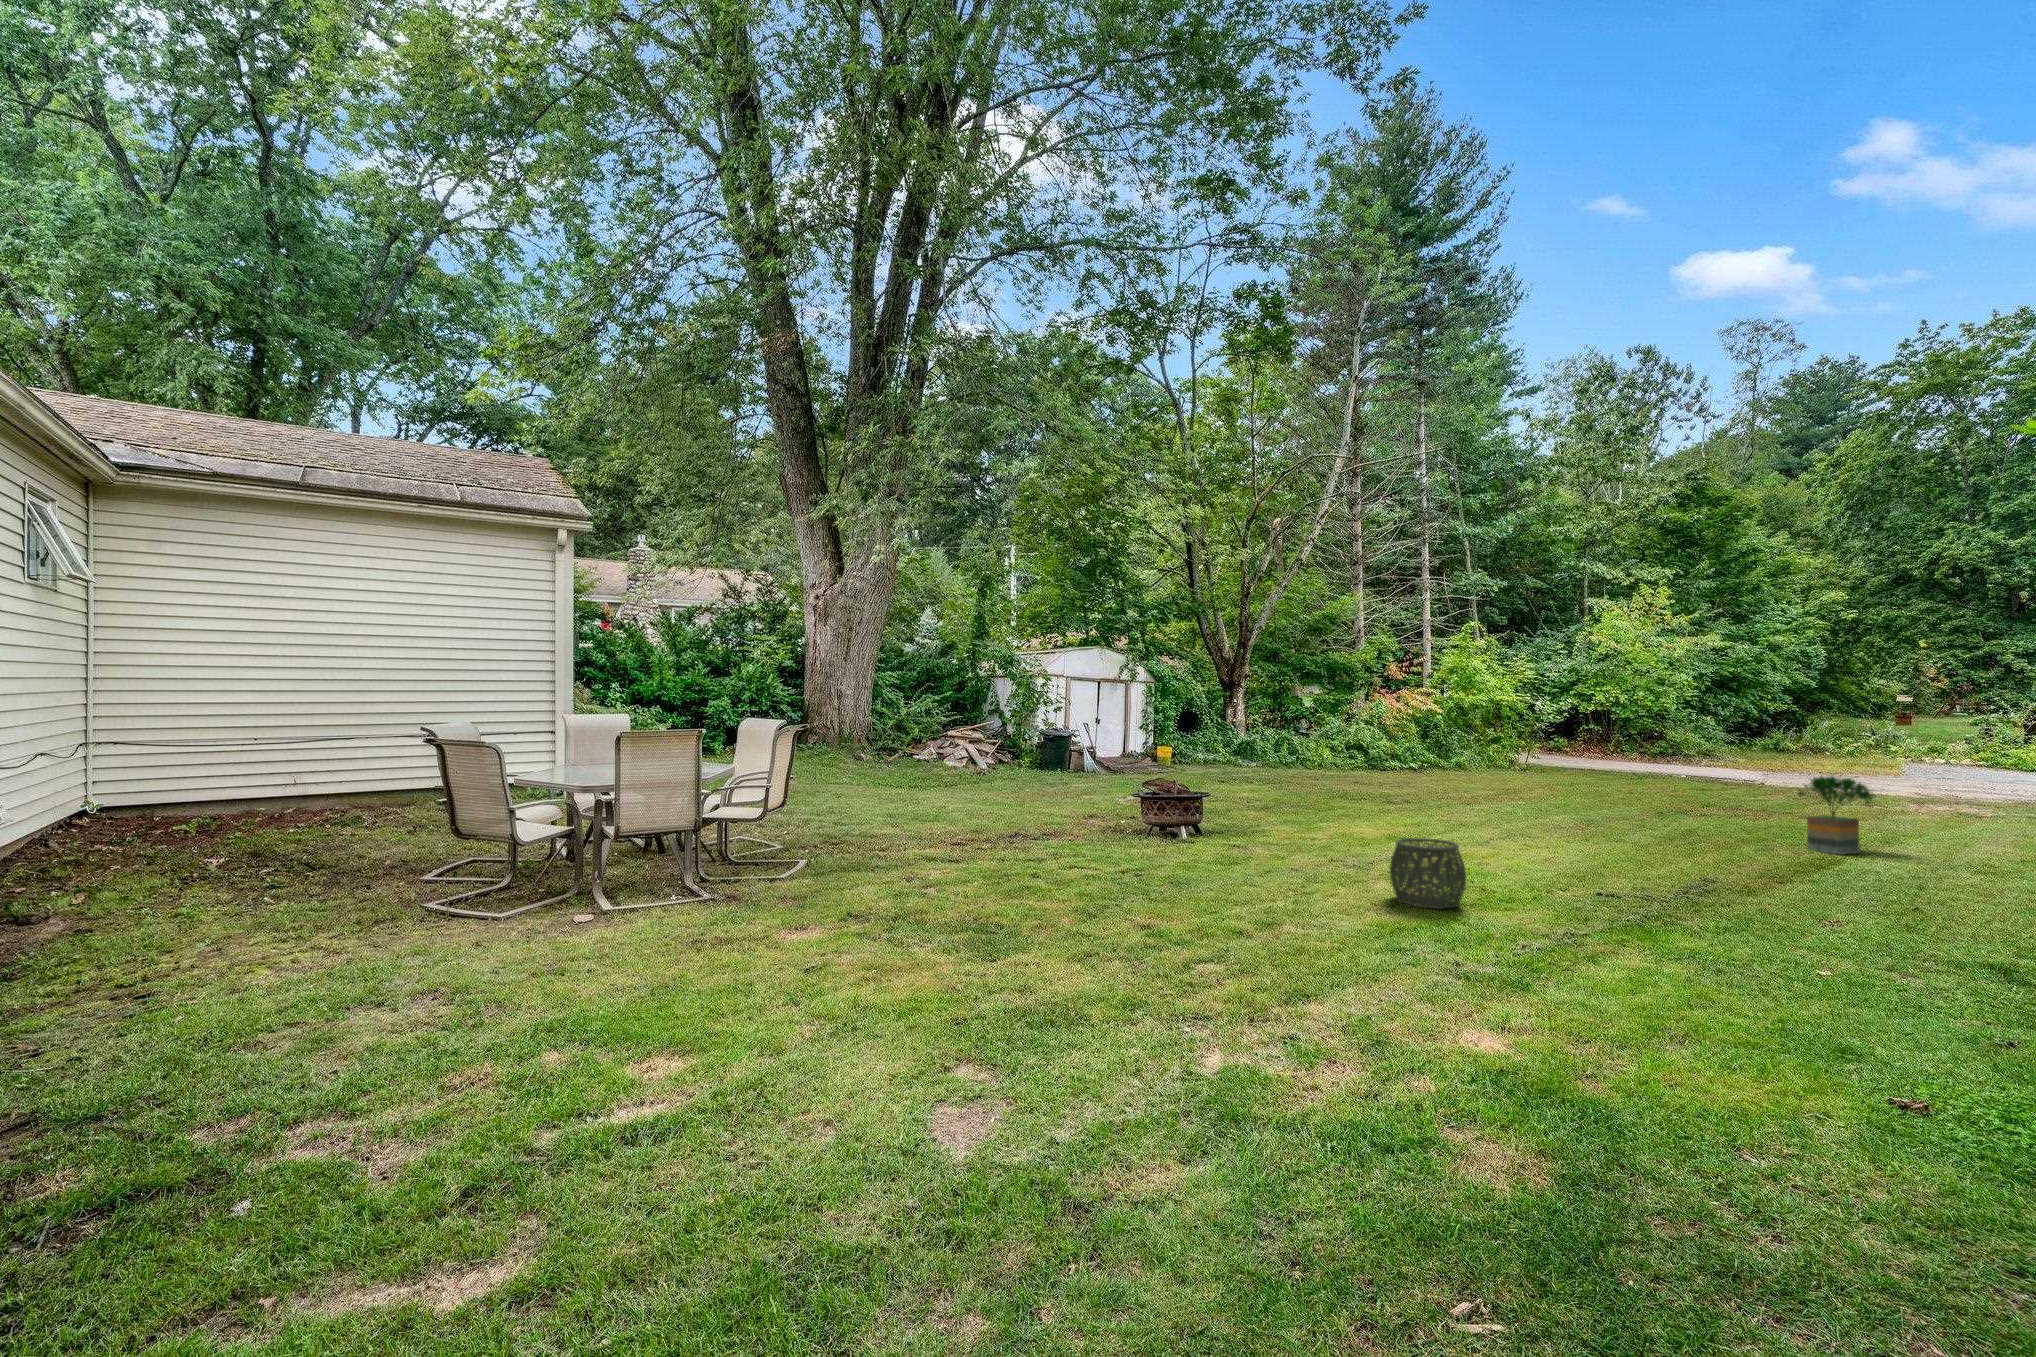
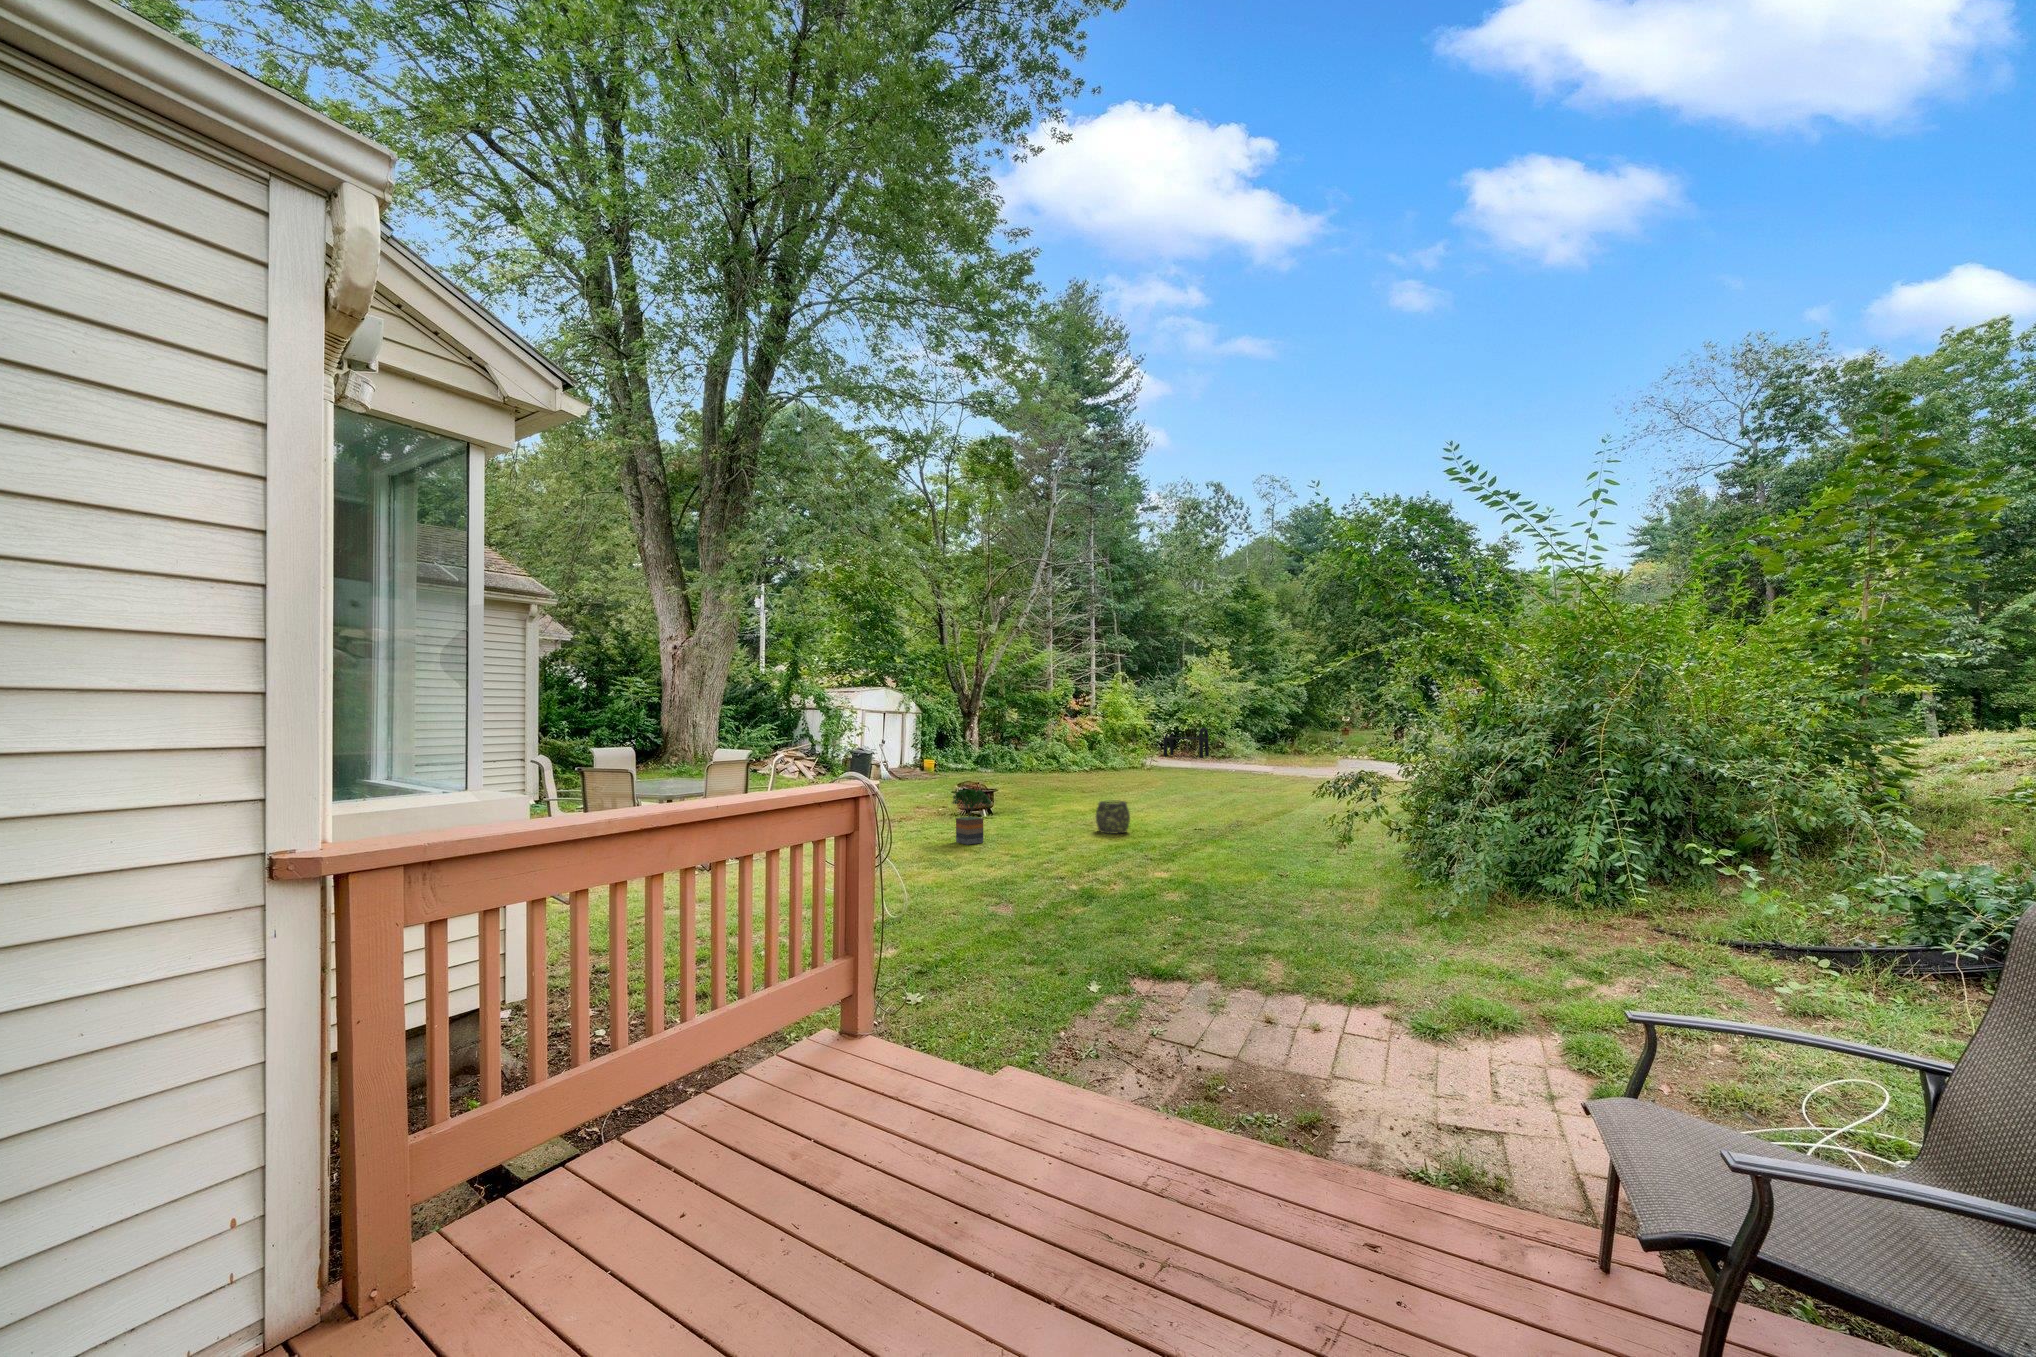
bench: none [1550,707,1633,755] -> present [1164,728,1209,757]
potted tree: present [1797,776,1874,855] -> present [952,789,991,845]

